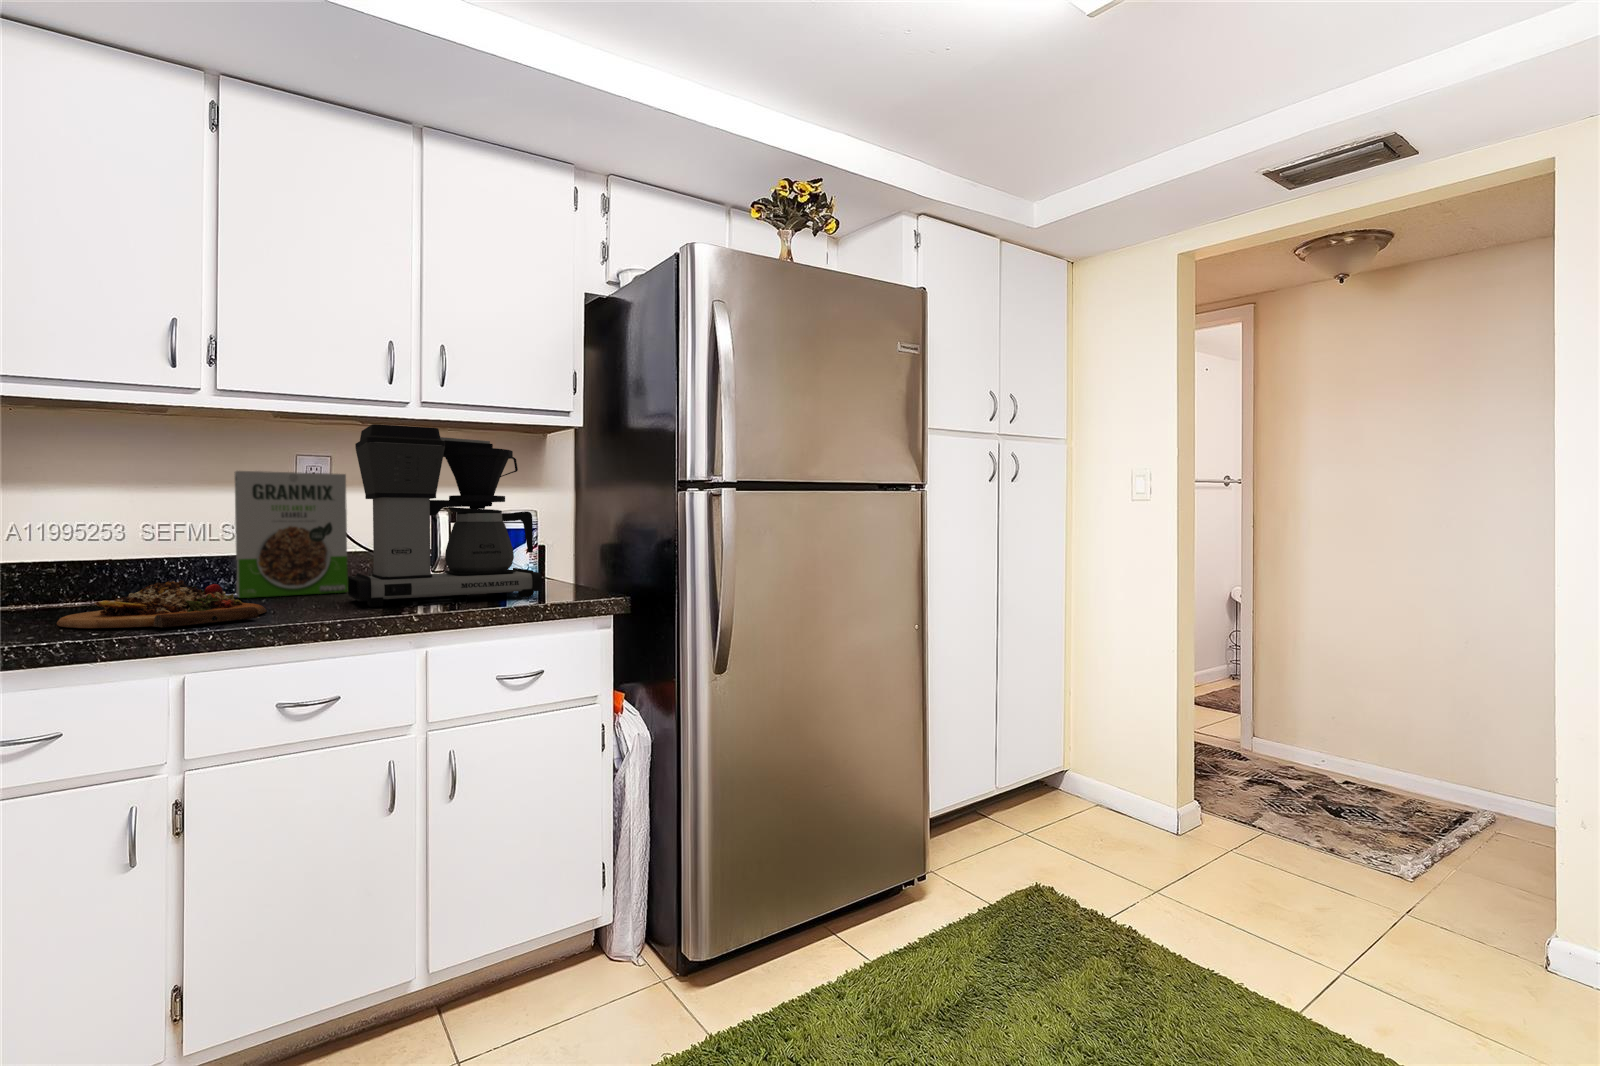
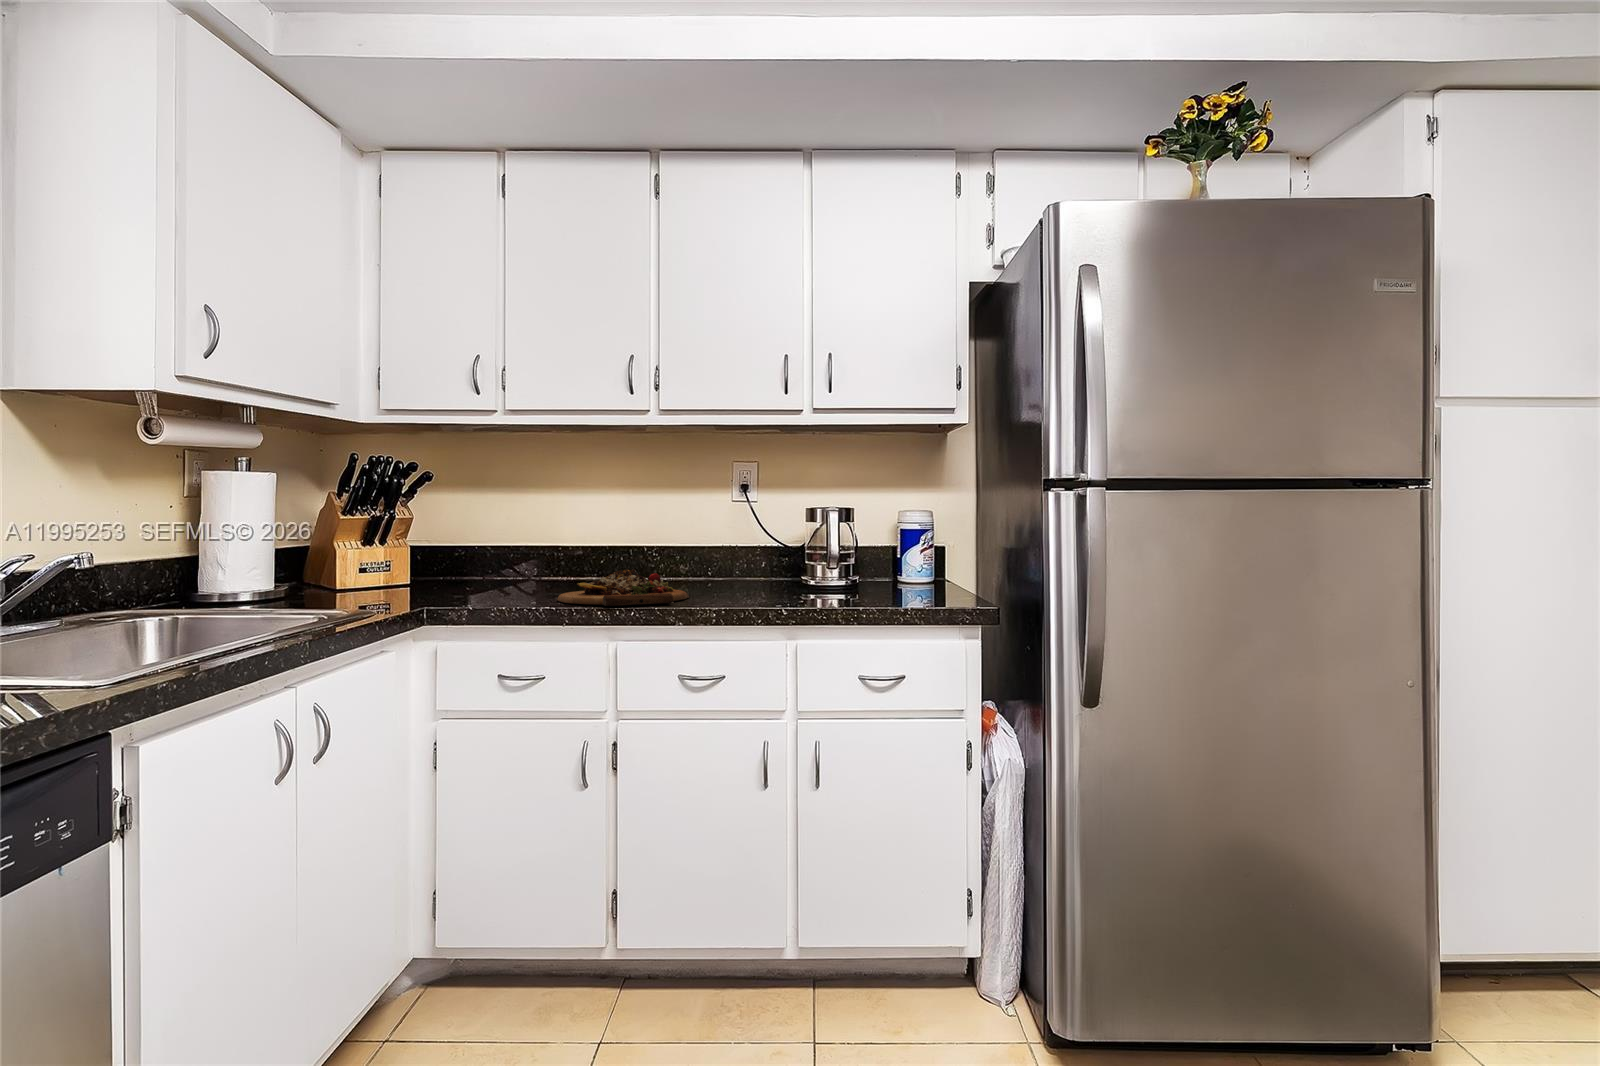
coffee maker: present [348,424,542,607] -> none [754,434,916,599]
cereal box: present [235,471,348,598] -> none [686,480,767,586]

